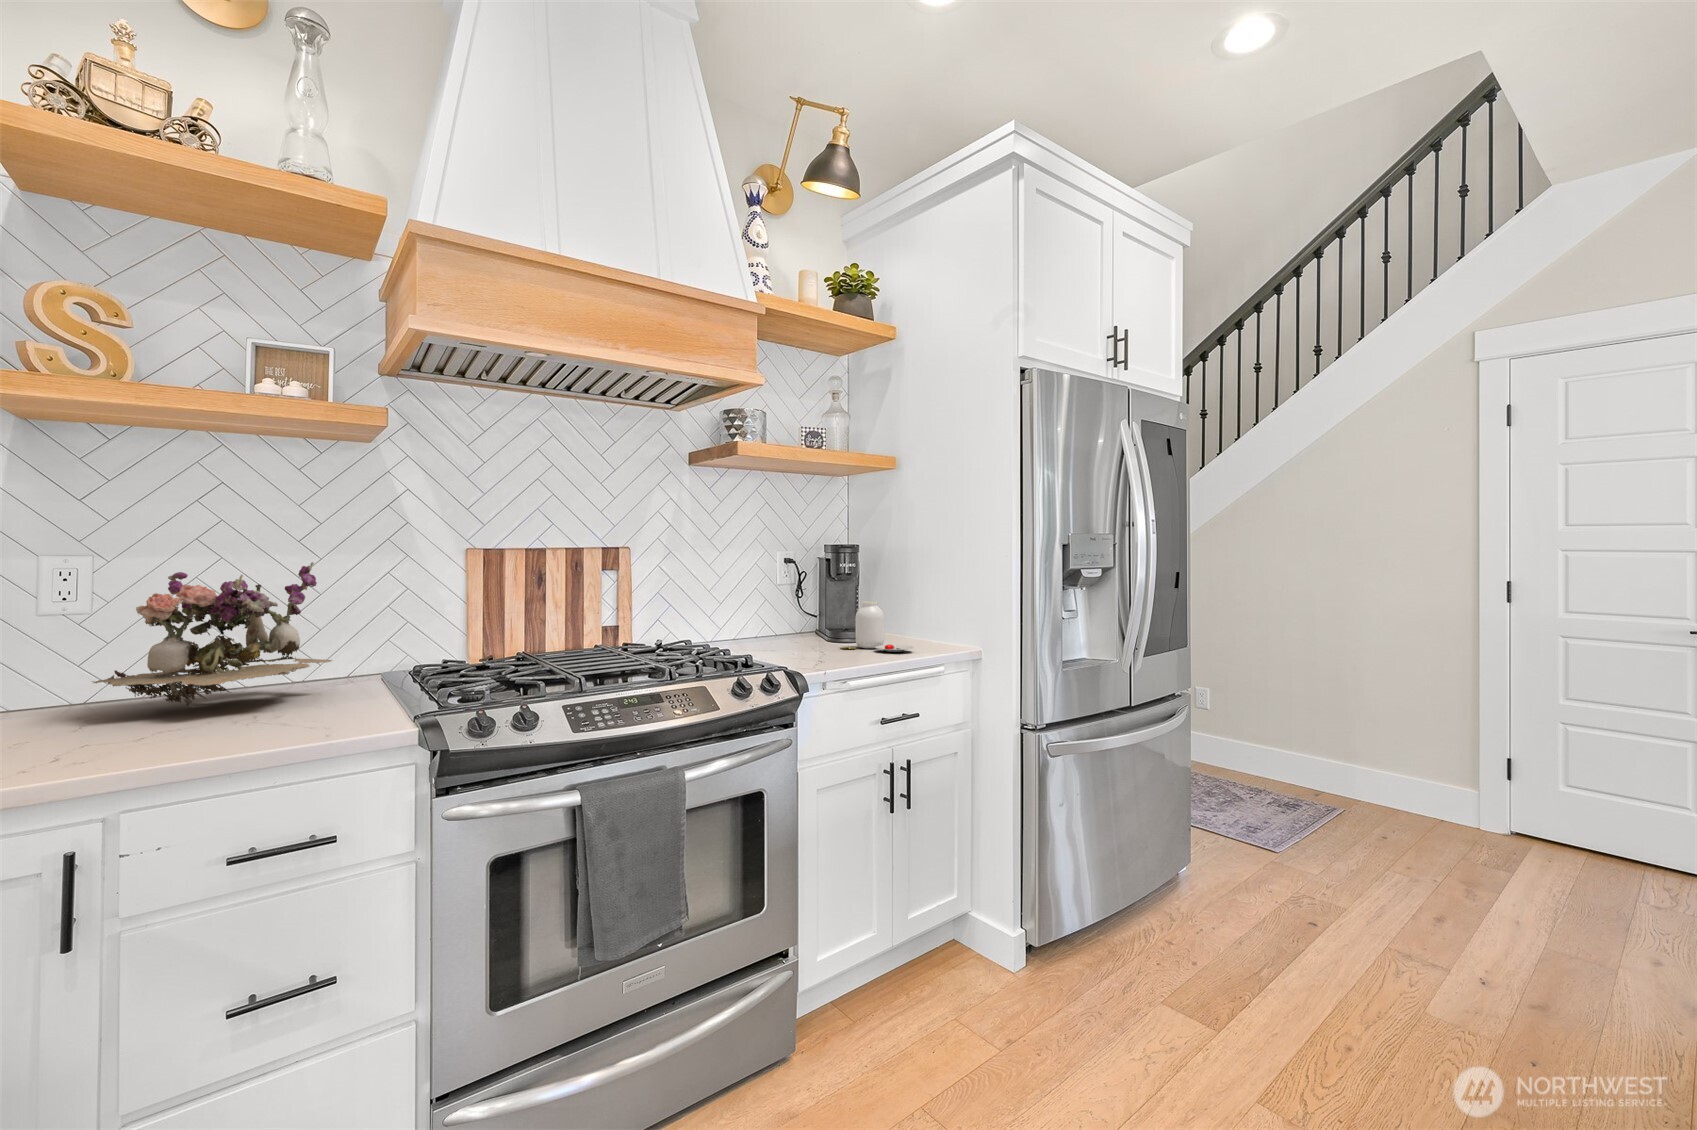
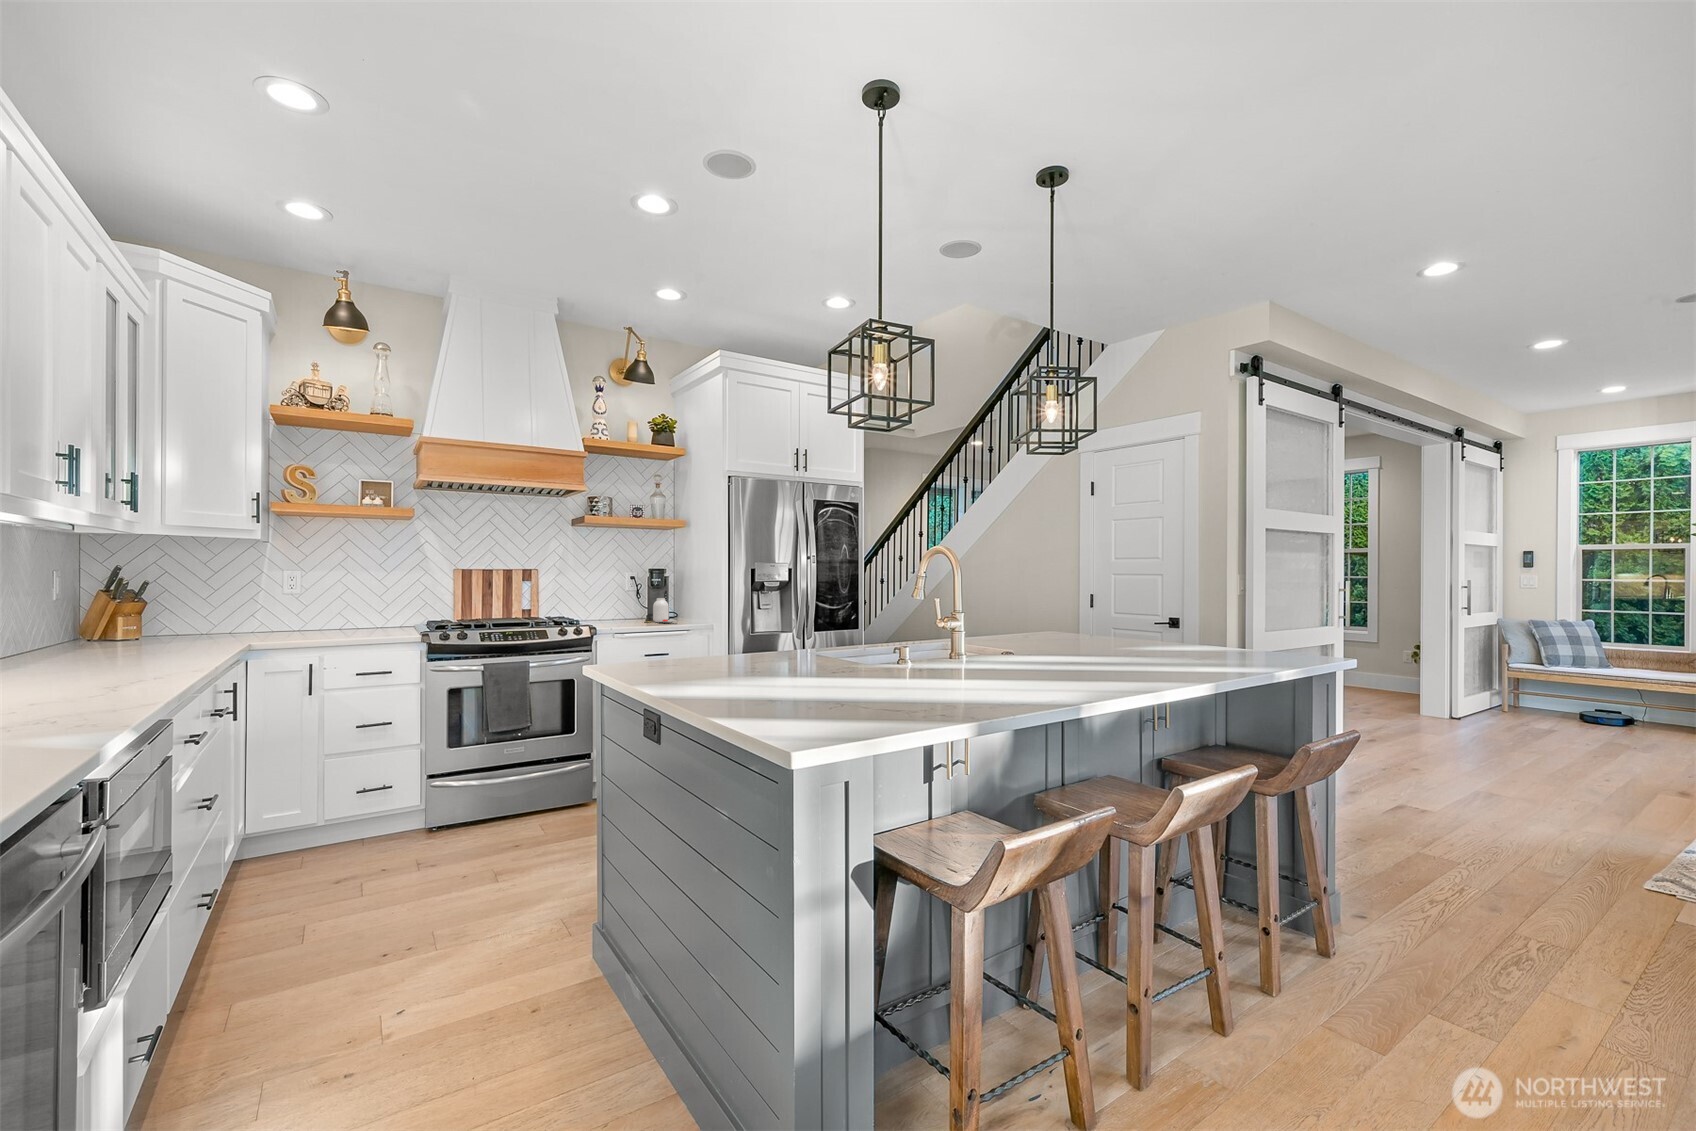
flower arrangement: present [92,562,332,707] -> none [302,575,391,633]

